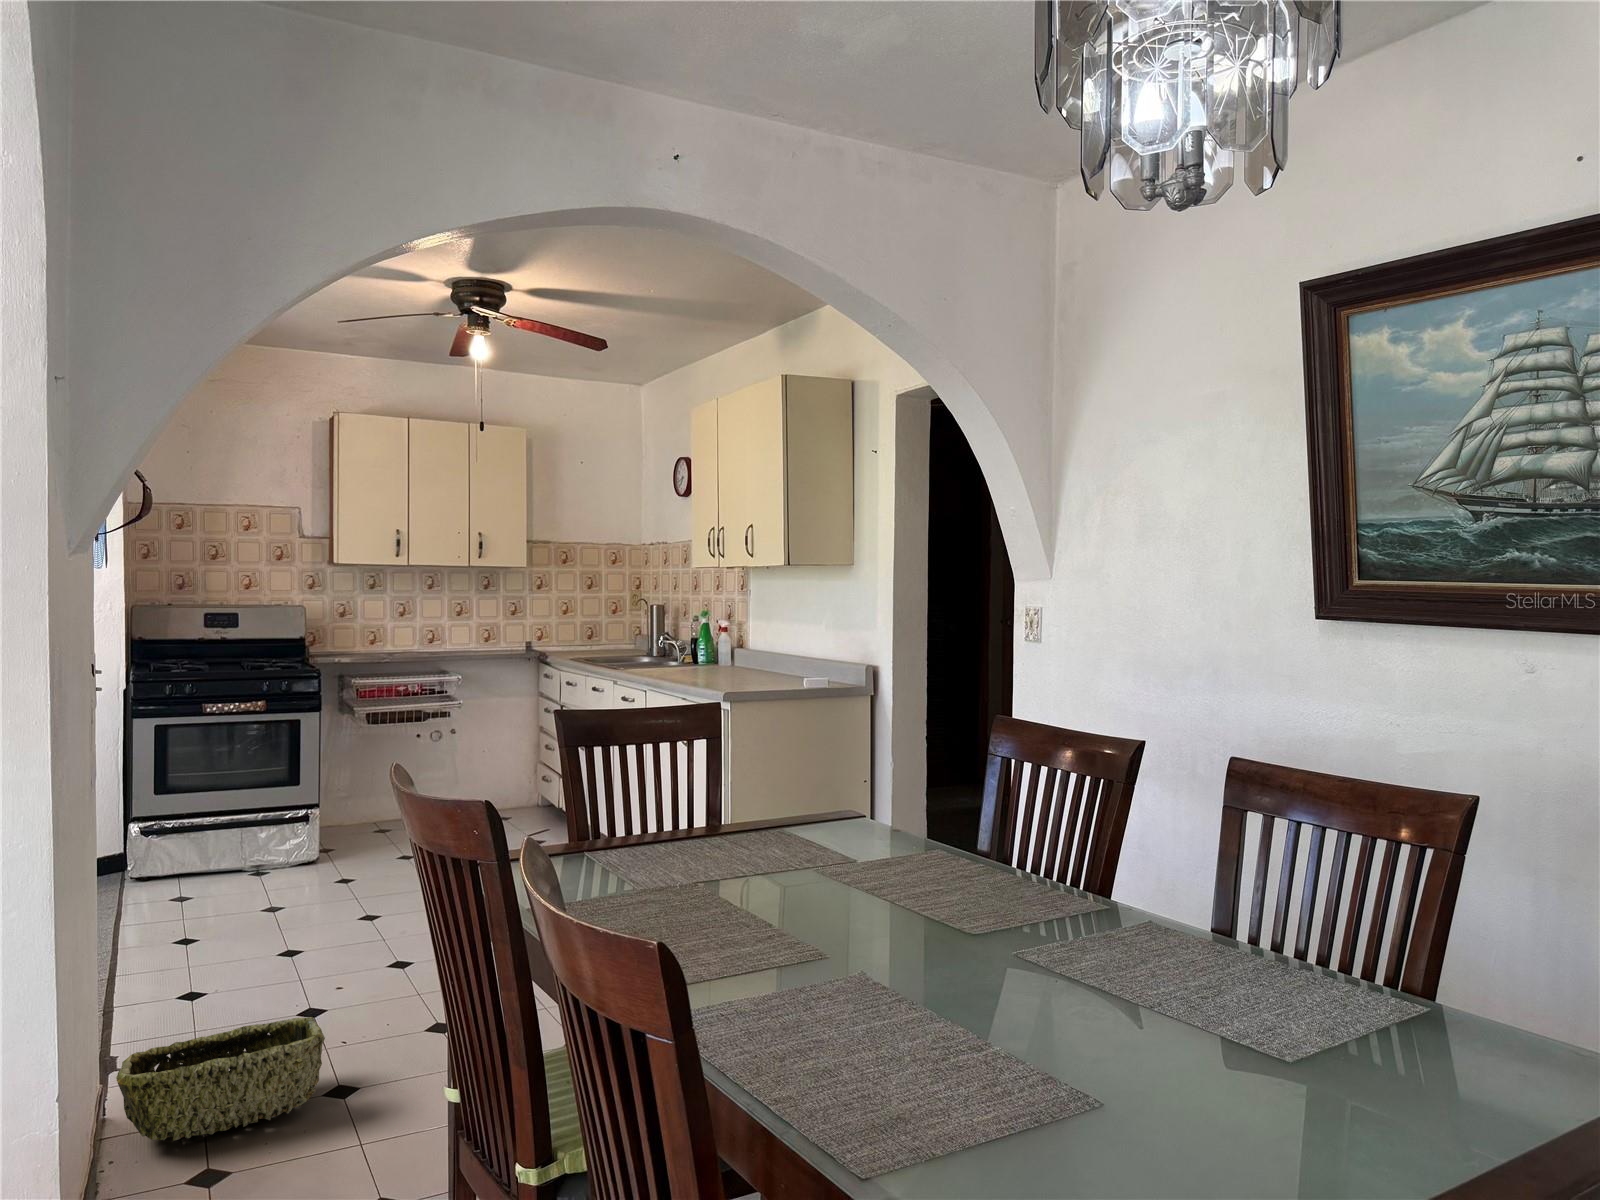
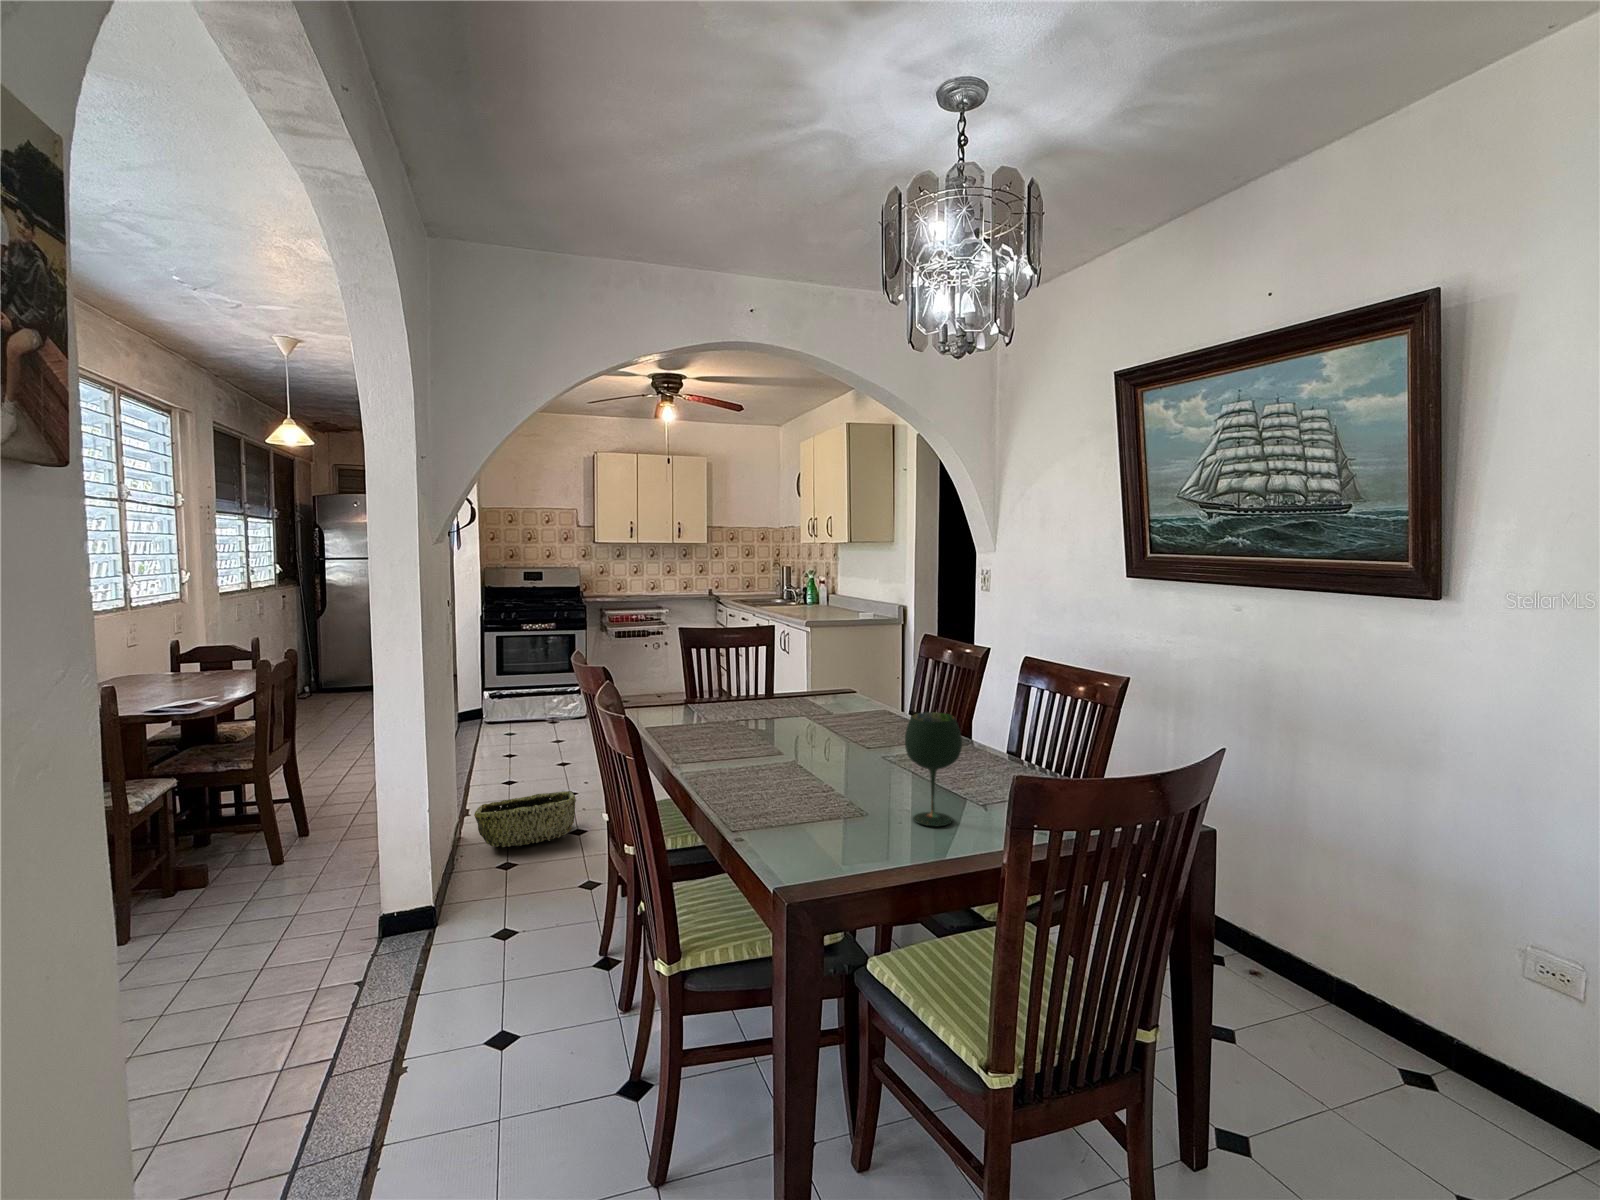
wine glass: none [1159,887,1285,1137] -> present [905,712,962,826]

